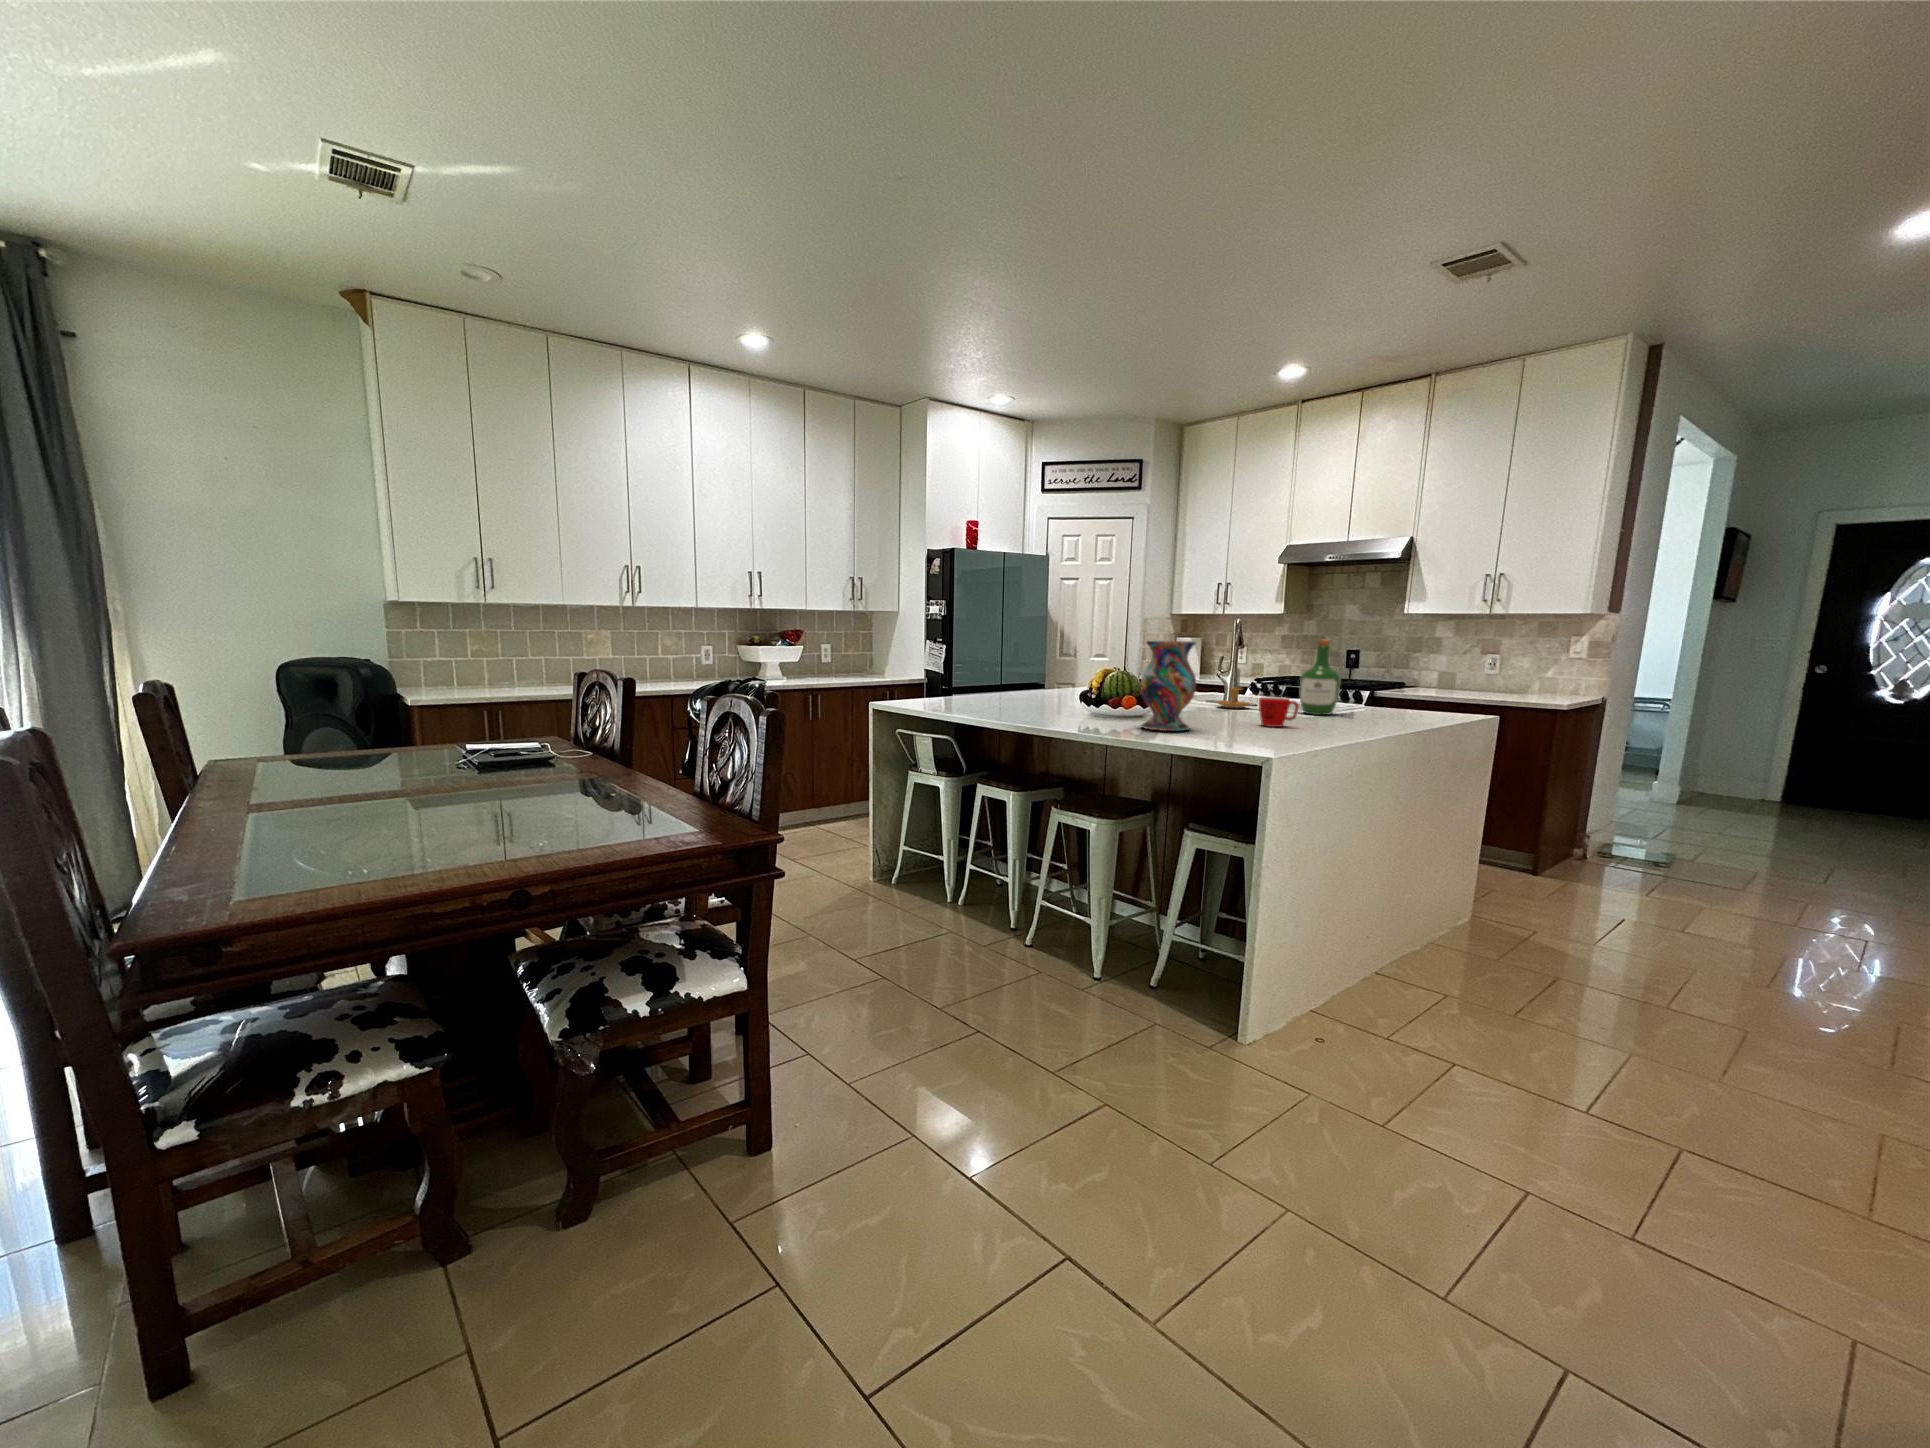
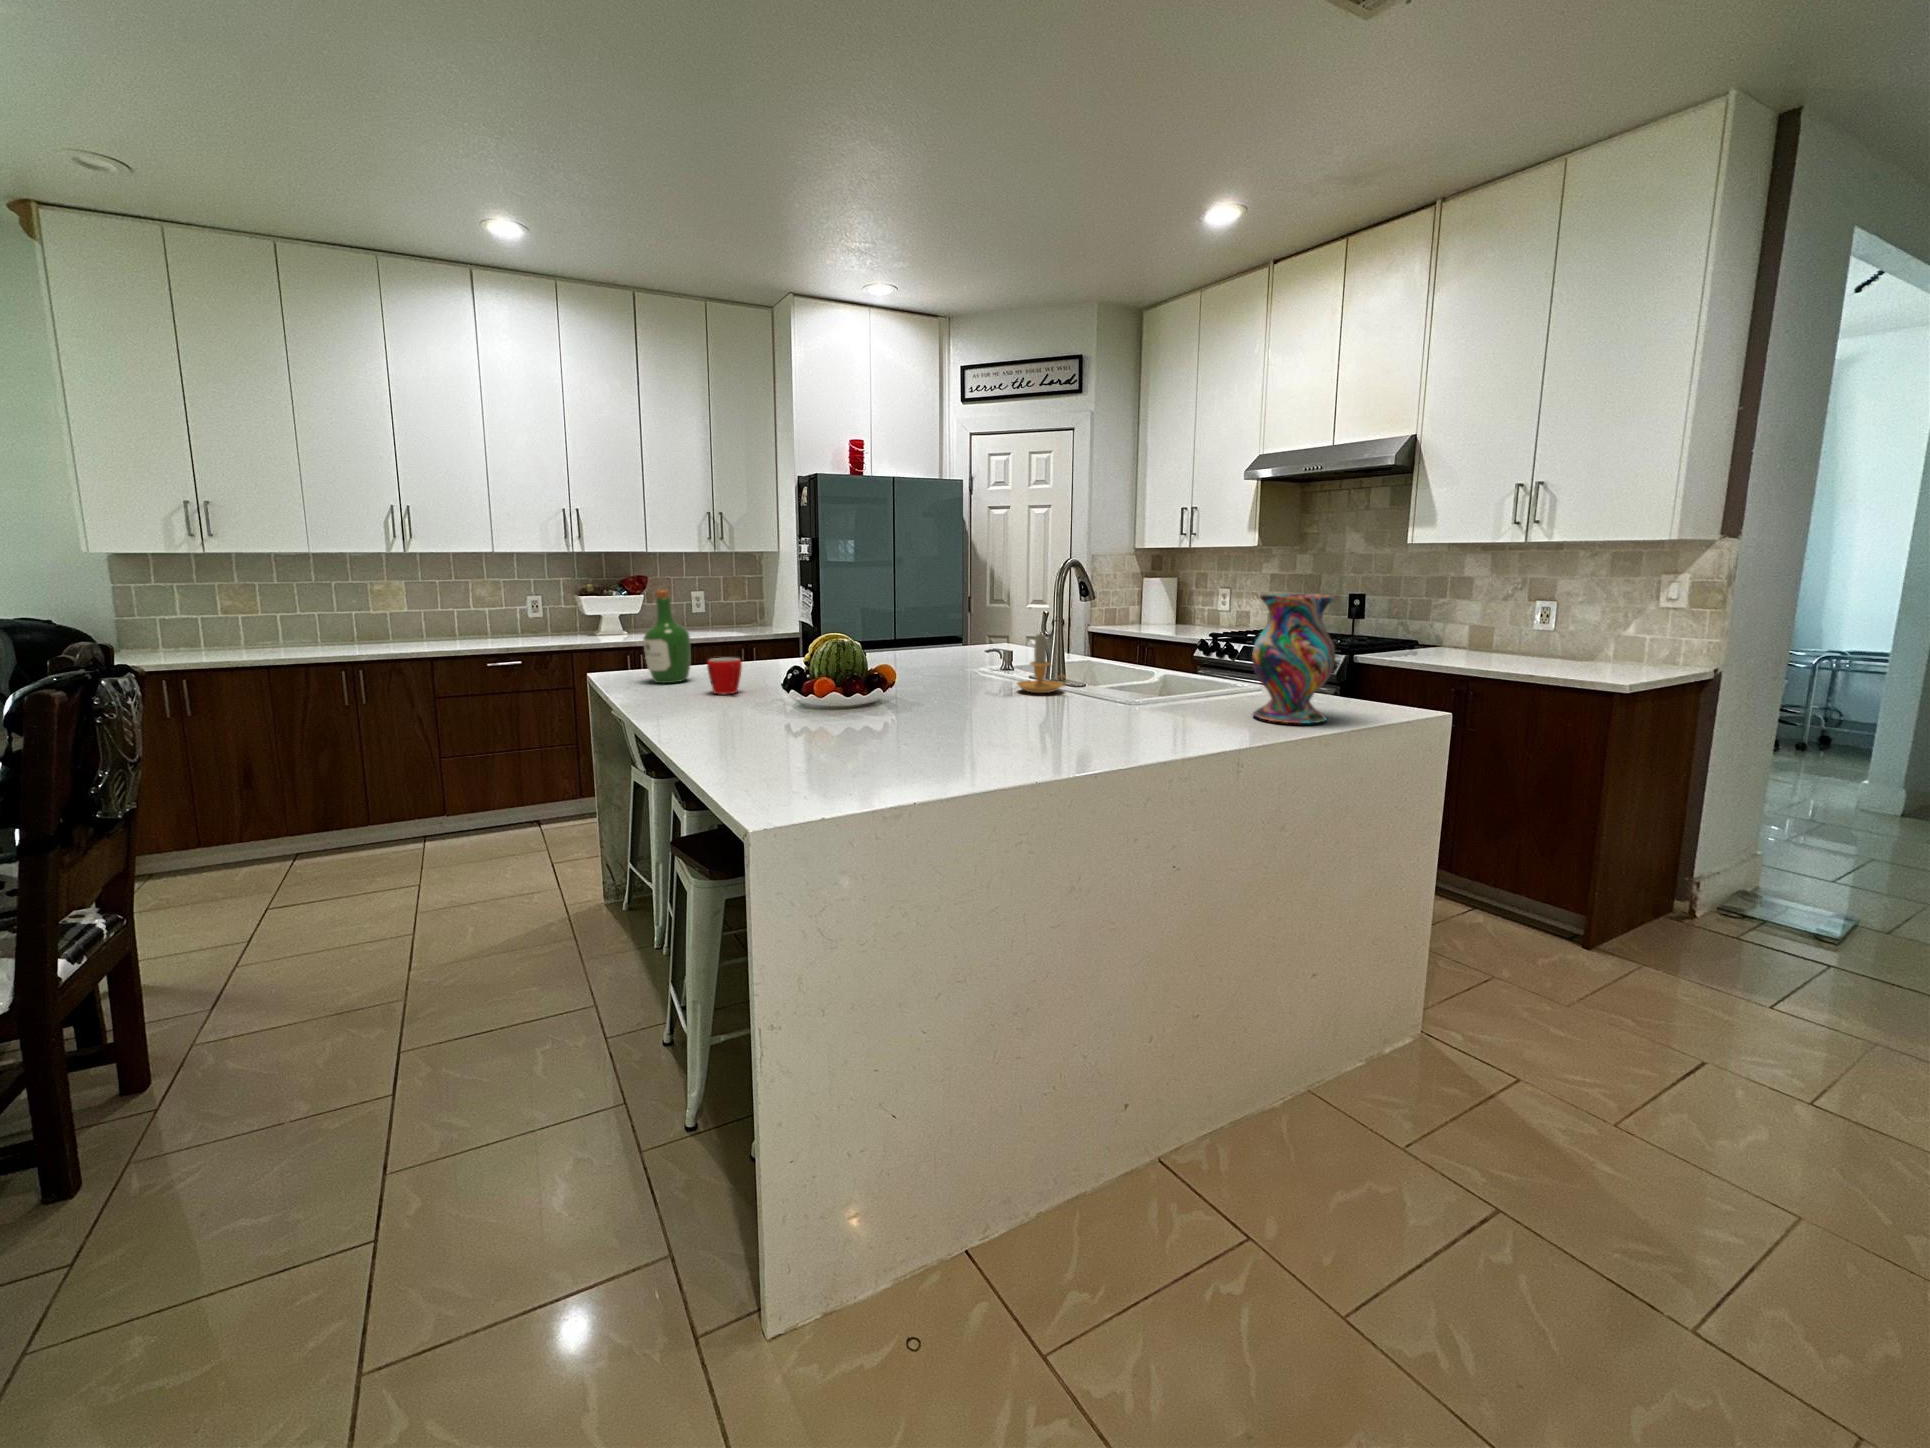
wine bottle: present [1300,639,1341,715] -> present [643,590,691,683]
vase: present [1140,641,1196,731] -> present [1252,594,1335,724]
mug: present [1259,697,1299,727] -> present [707,658,742,694]

